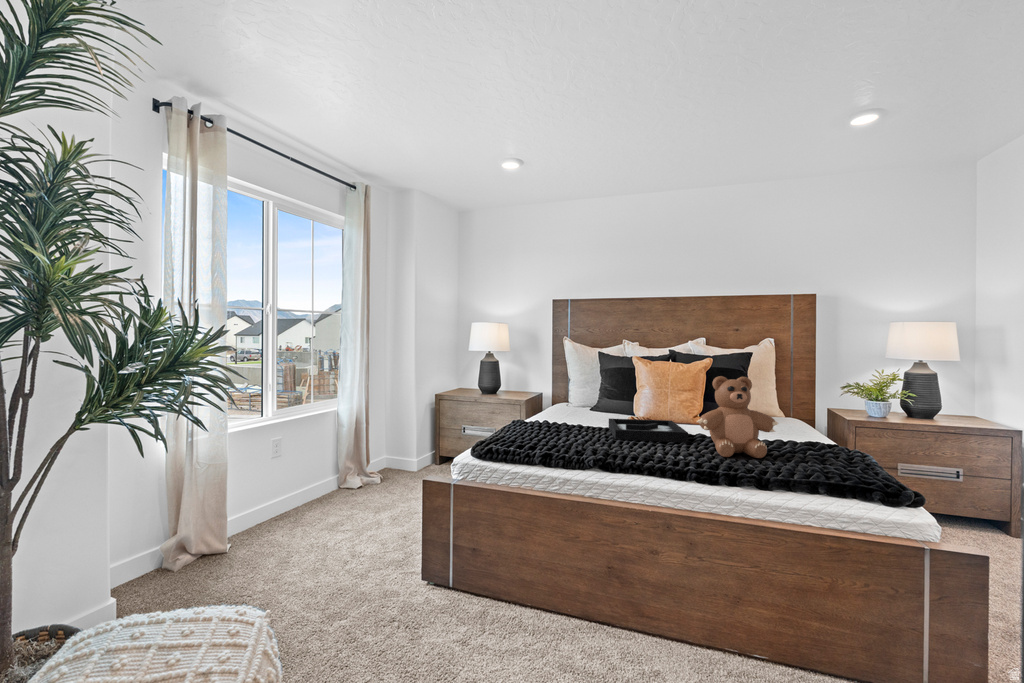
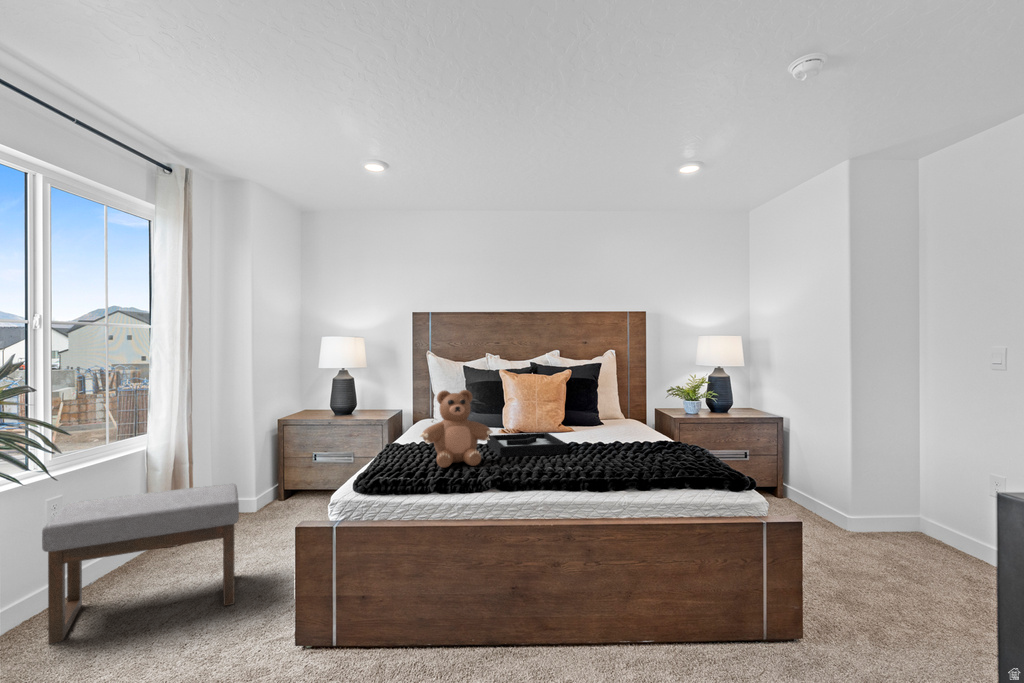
teddy bear: present [697,376,778,458] -> present [420,390,493,468]
ottoman: none [250,442,391,548] -> present [42,484,239,644]

